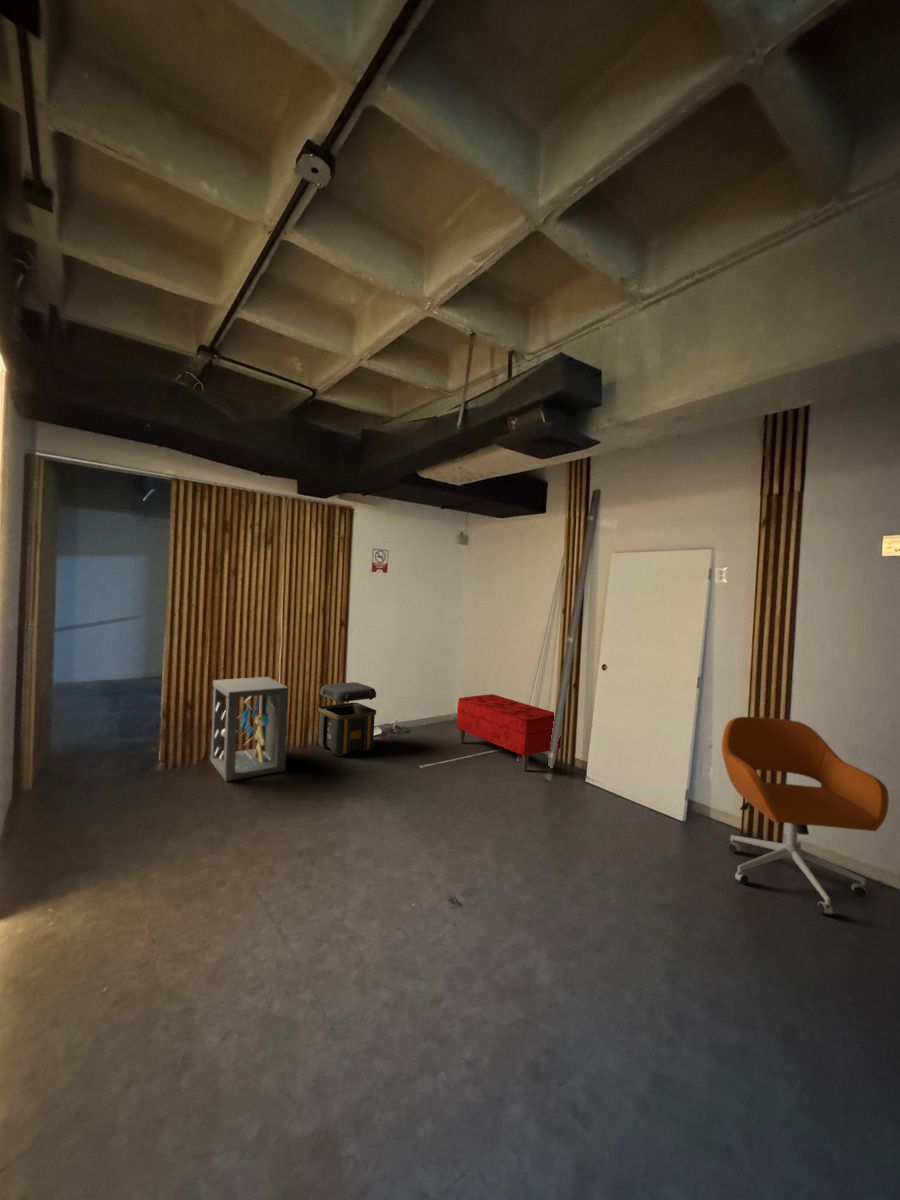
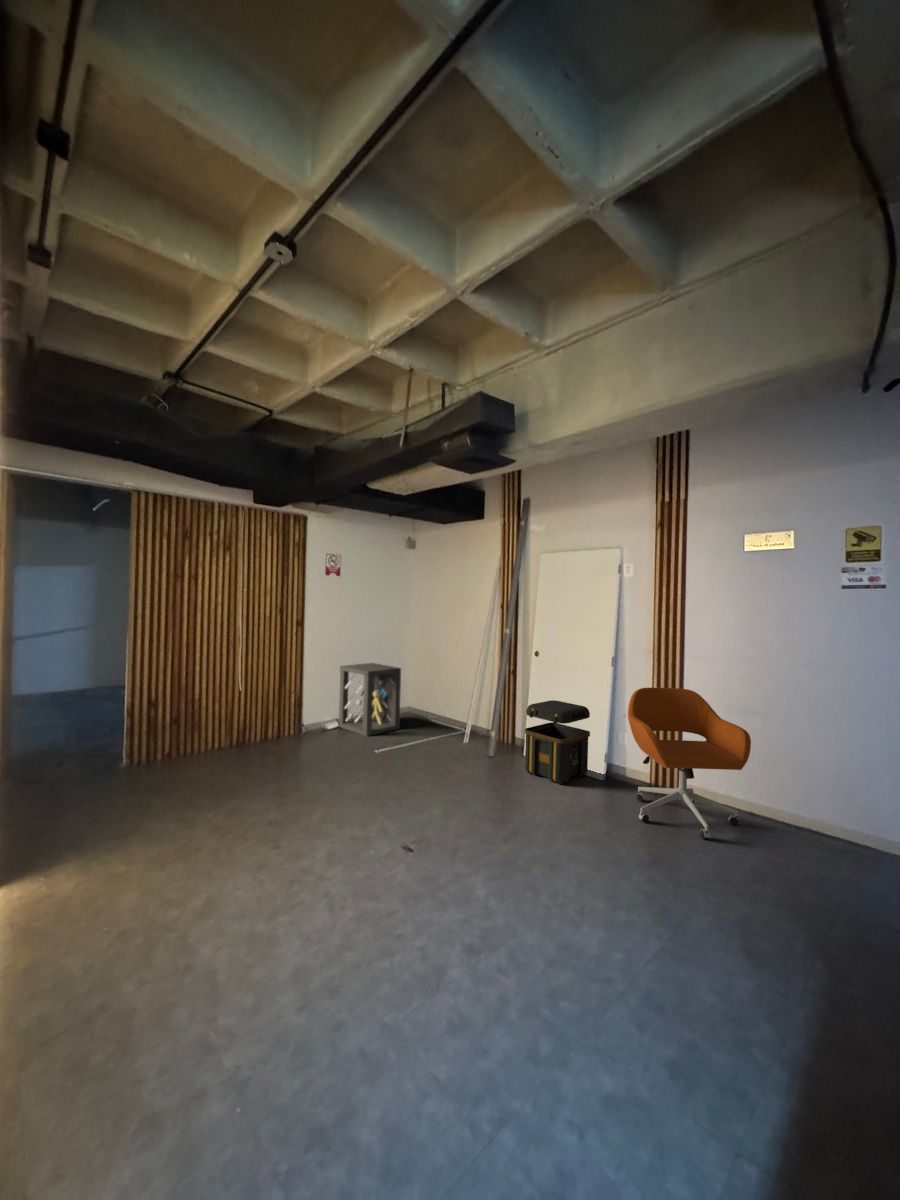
storage cabinet: present [210,677,288,781] -> present [339,663,401,736]
toolbox: present [318,682,376,756] -> present [525,700,590,784]
bench: present [457,694,561,772] -> none [408,685,502,751]

